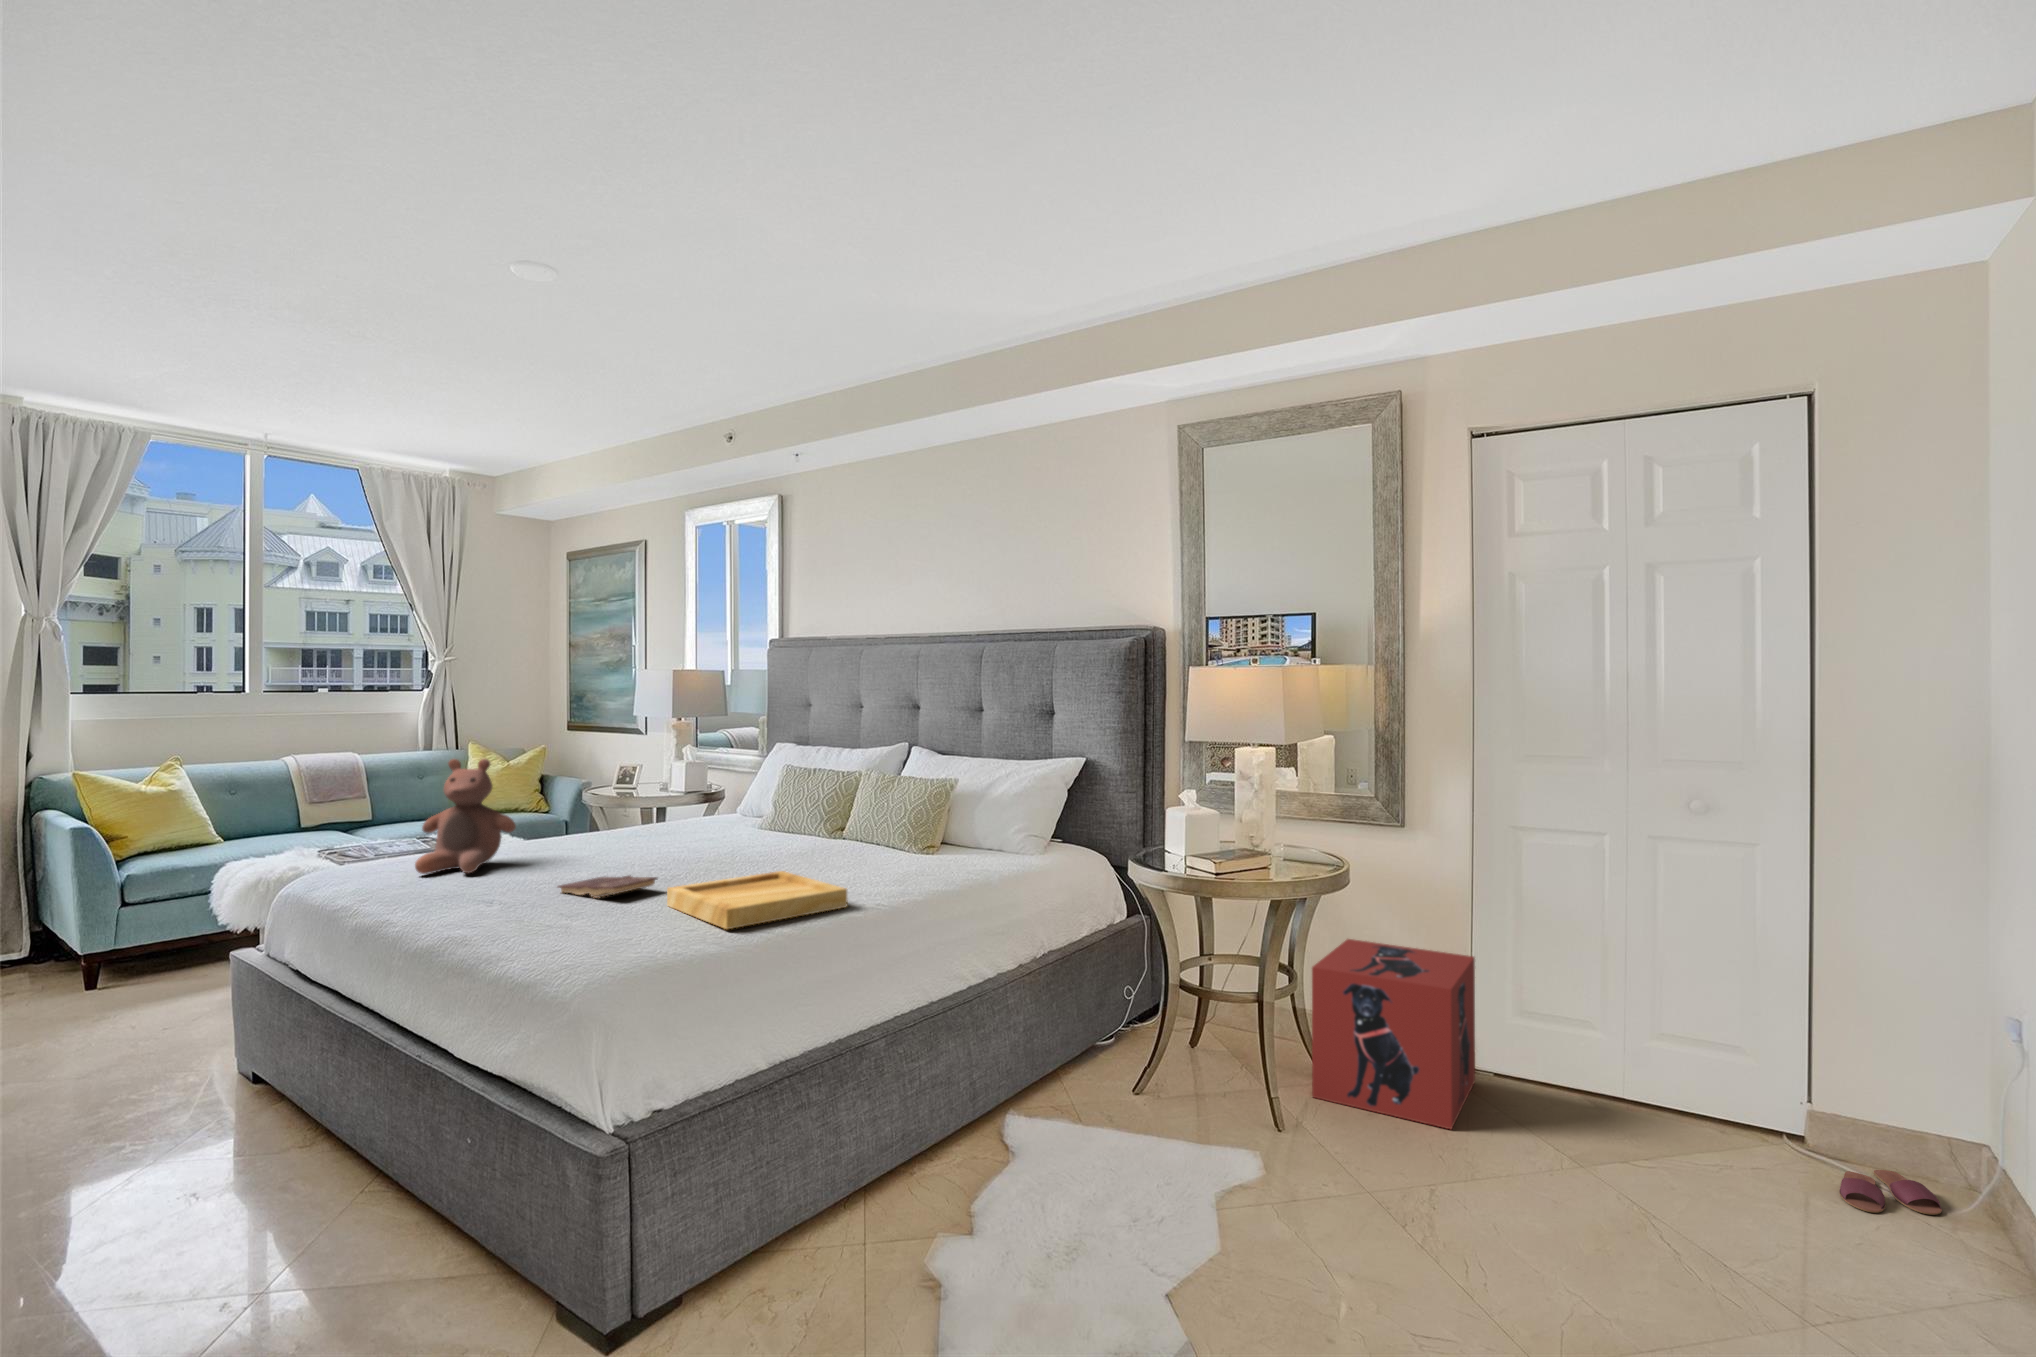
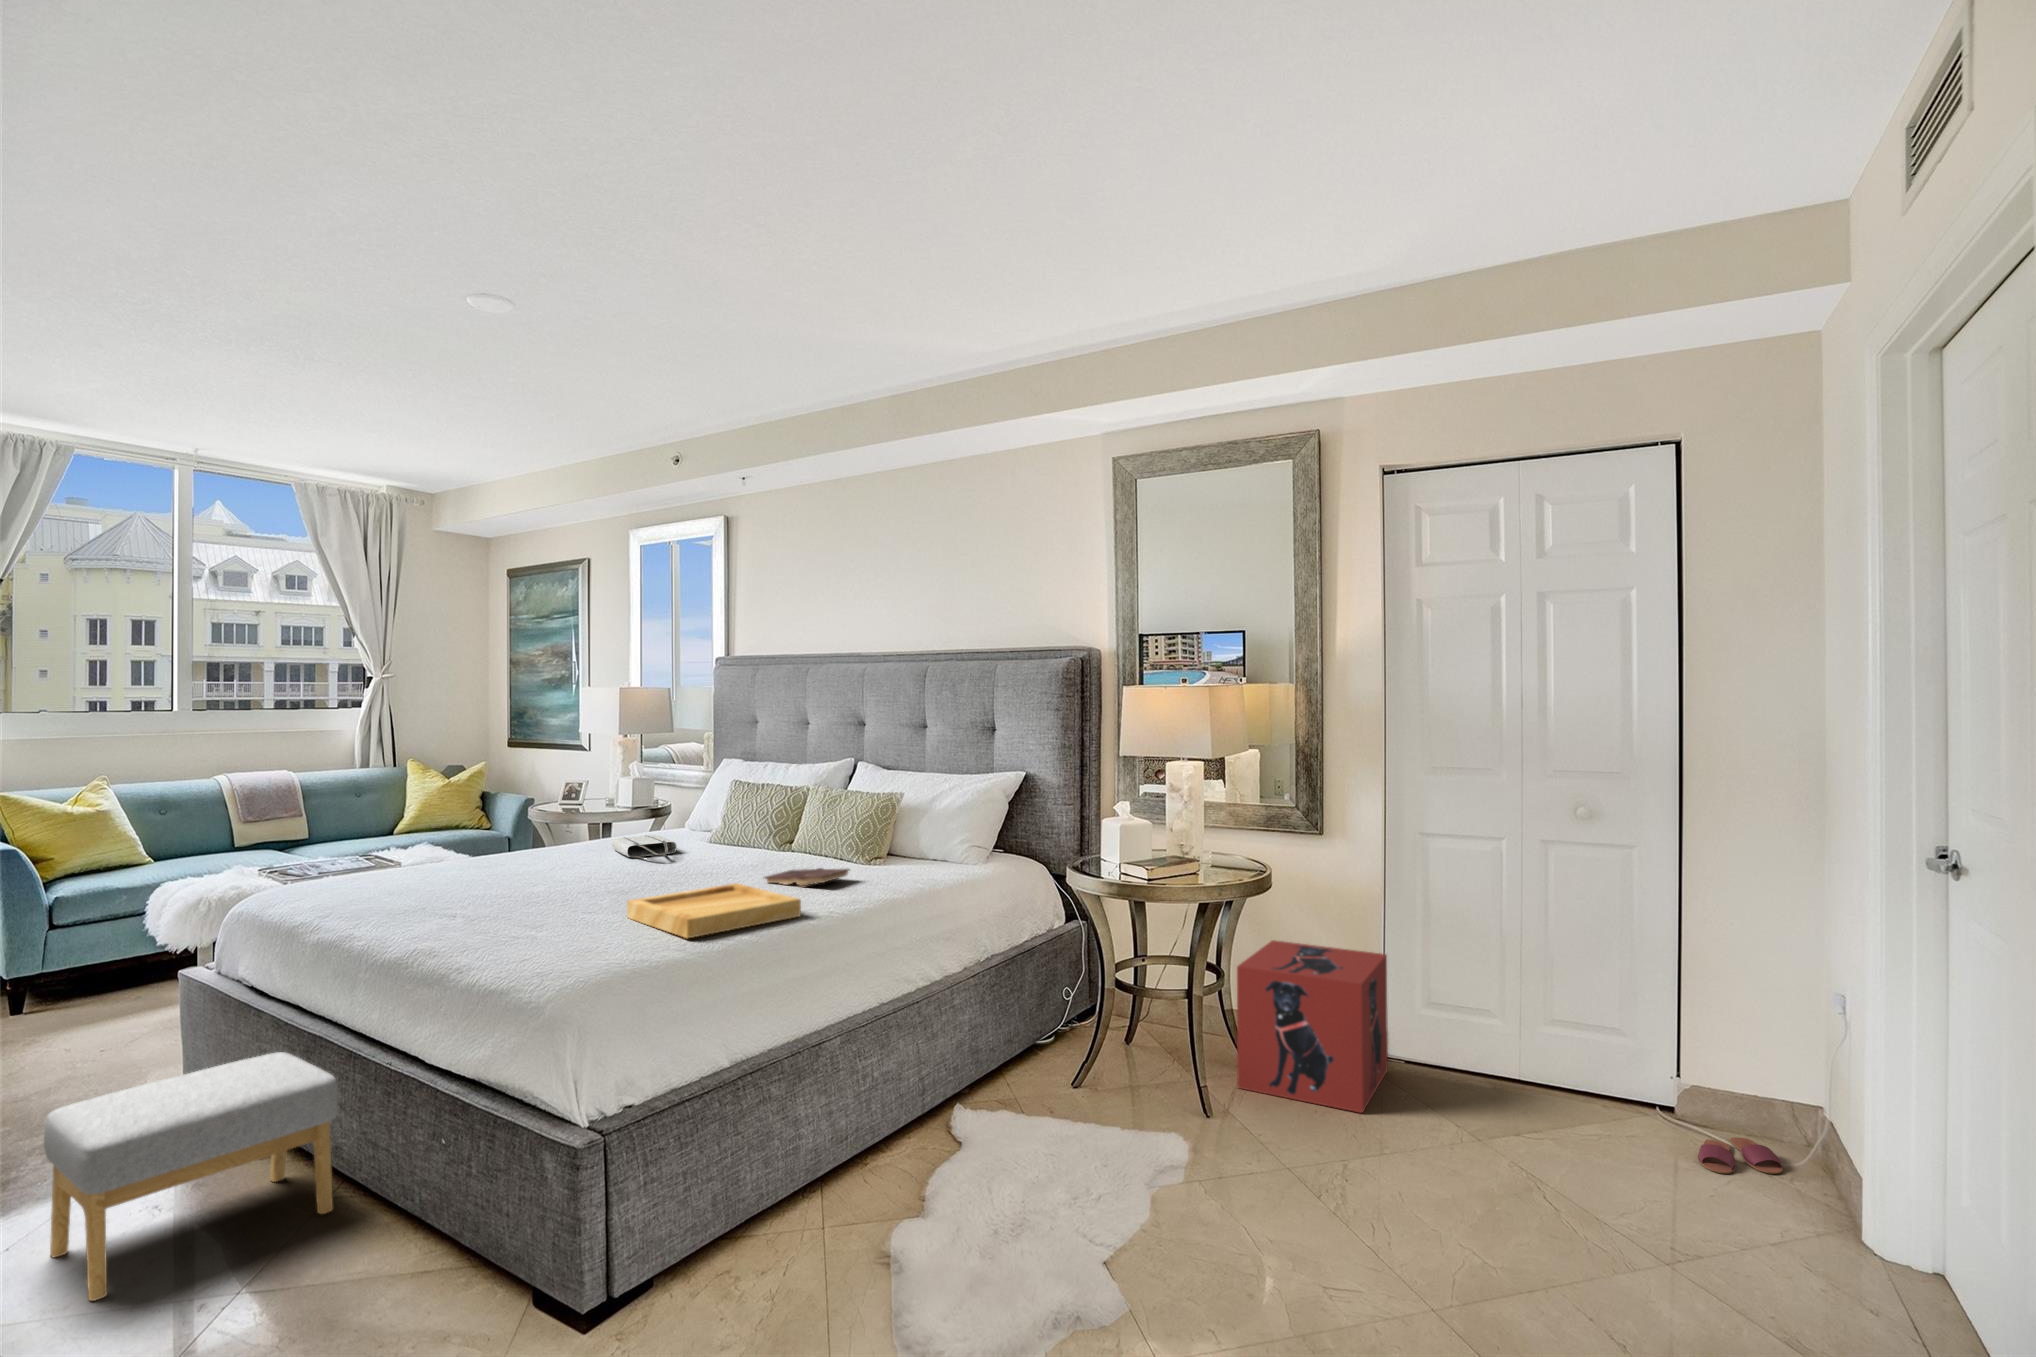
stuffed bear: present [415,759,516,874] -> none [373,778,472,891]
tote bag: none [661,820,725,844] -> present [612,835,677,858]
book: present [558,876,657,898] -> present [765,868,849,886]
footstool: none [67,1040,367,1301] -> present [44,1052,338,1301]

